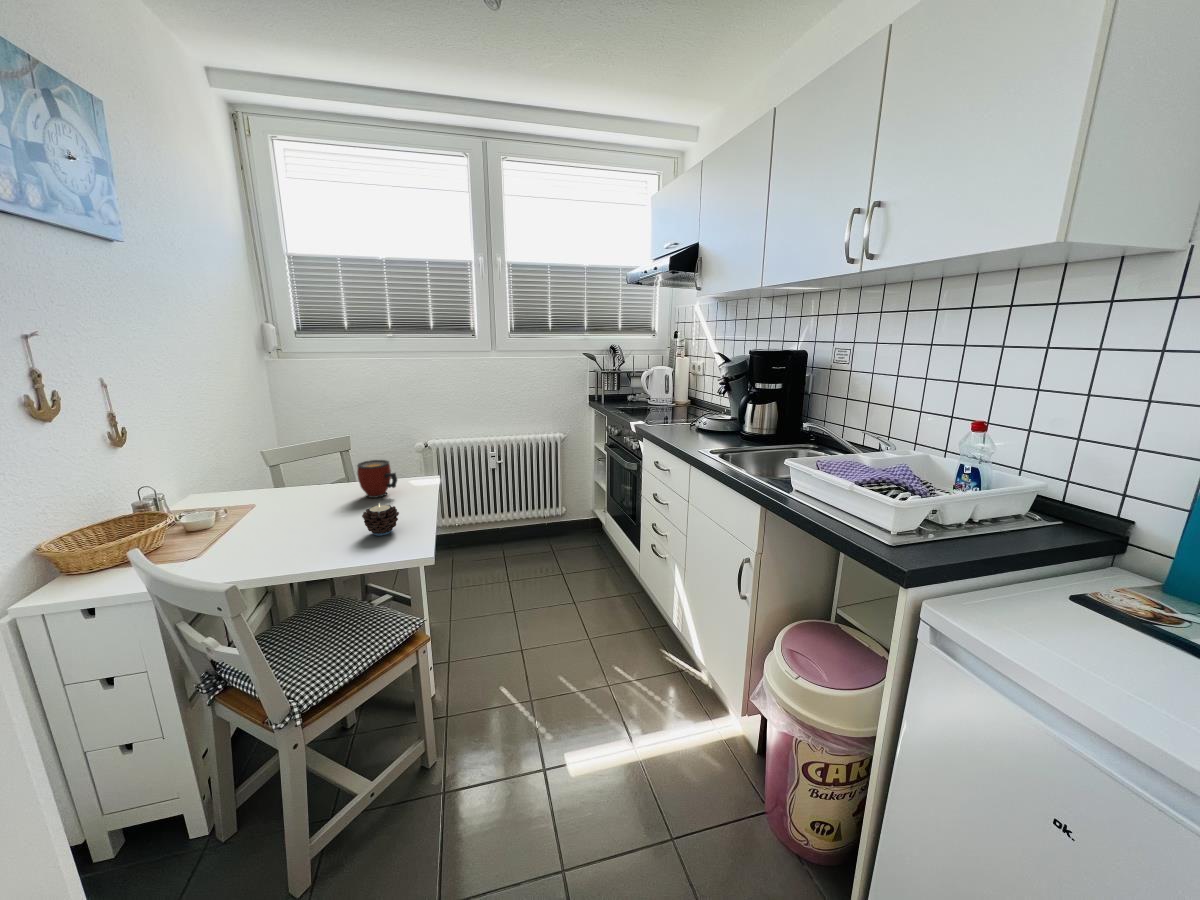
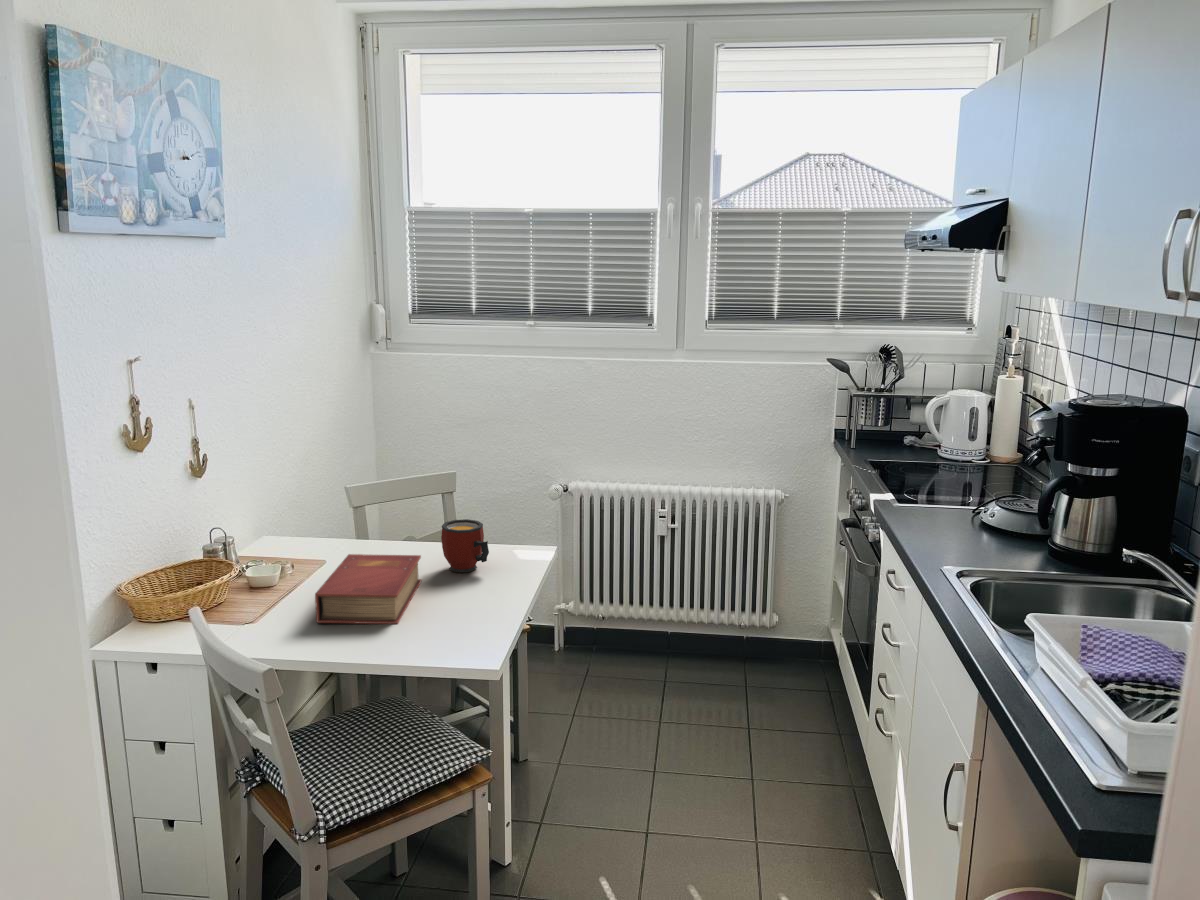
book: none [258,488,346,548] -> present [315,554,421,624]
candle: present [362,504,399,536] -> none [428,586,472,629]

